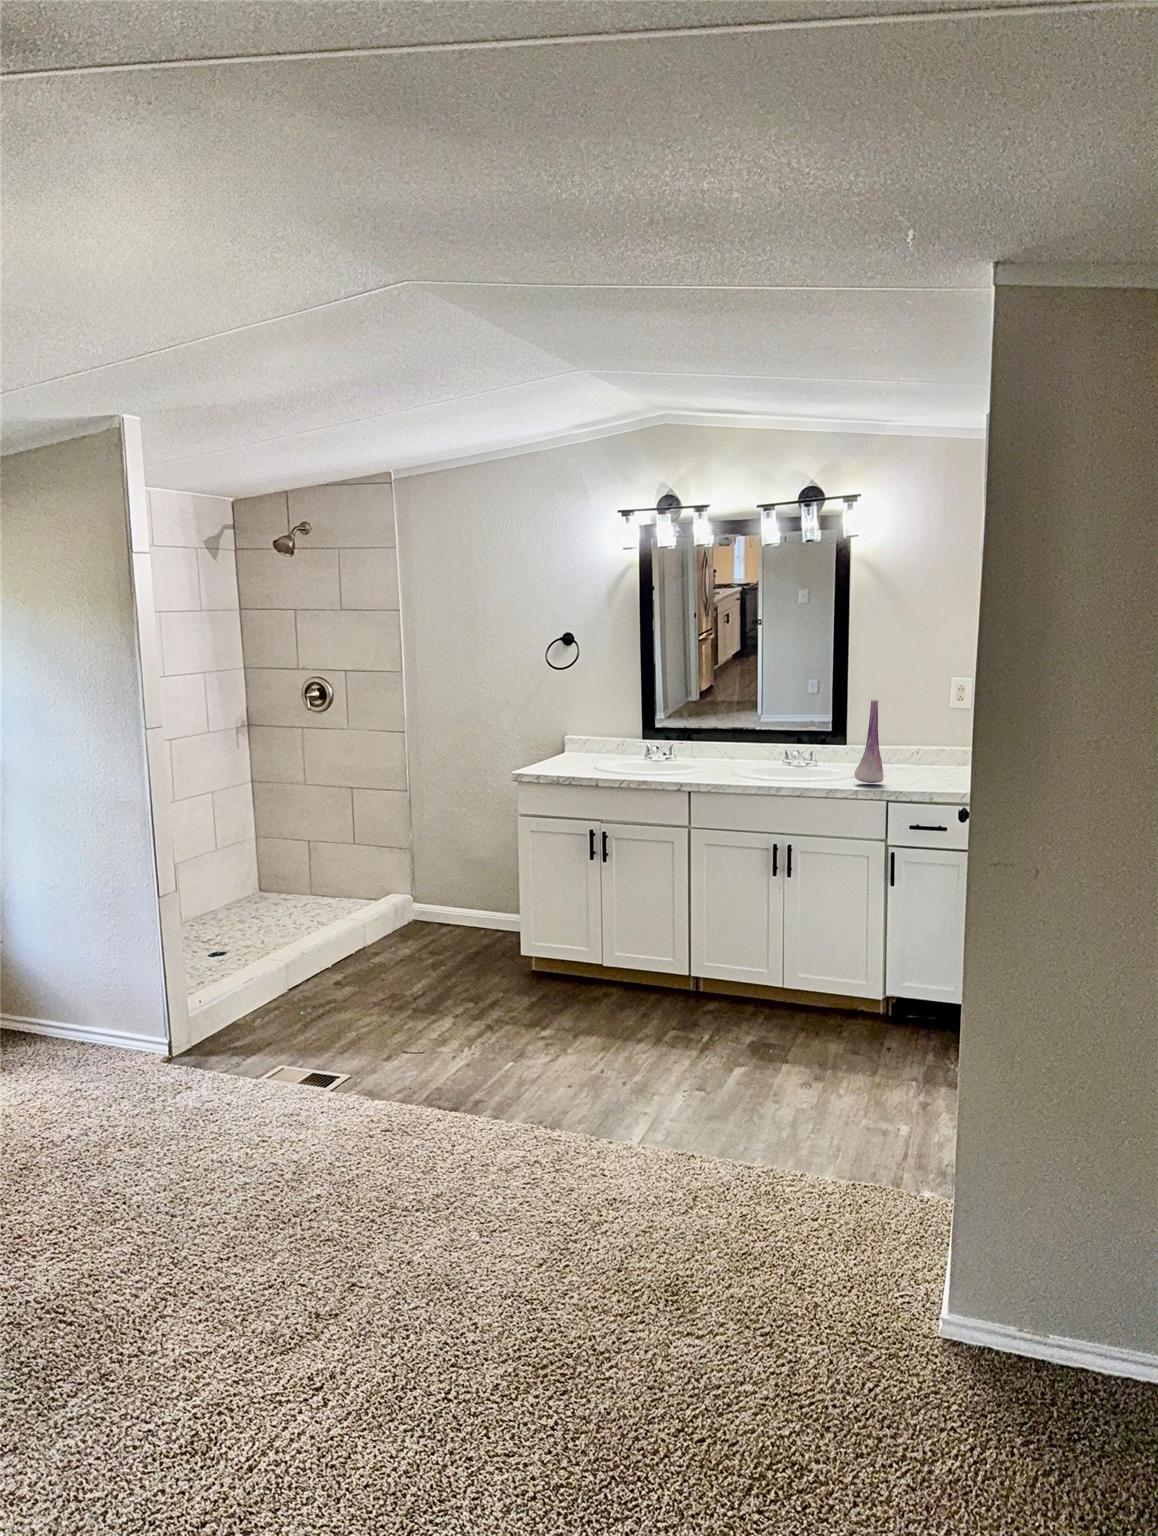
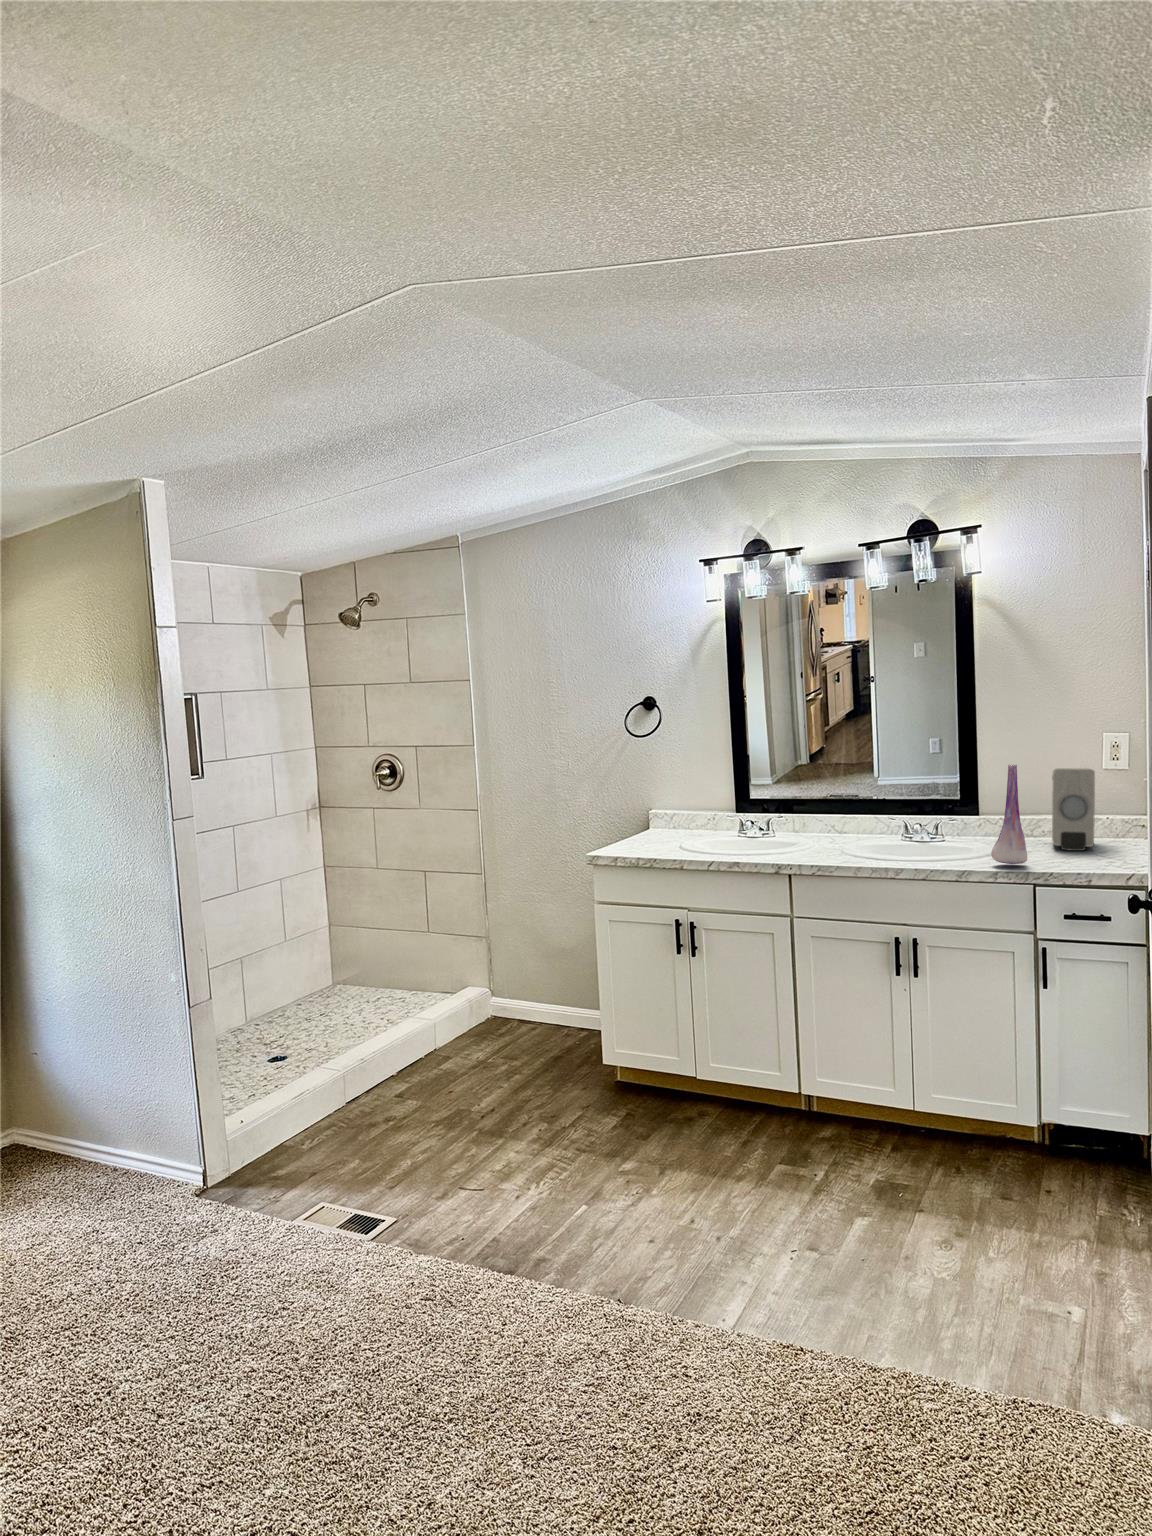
soap dispenser: none [904,705,941,774] -> present [1052,768,1095,851]

